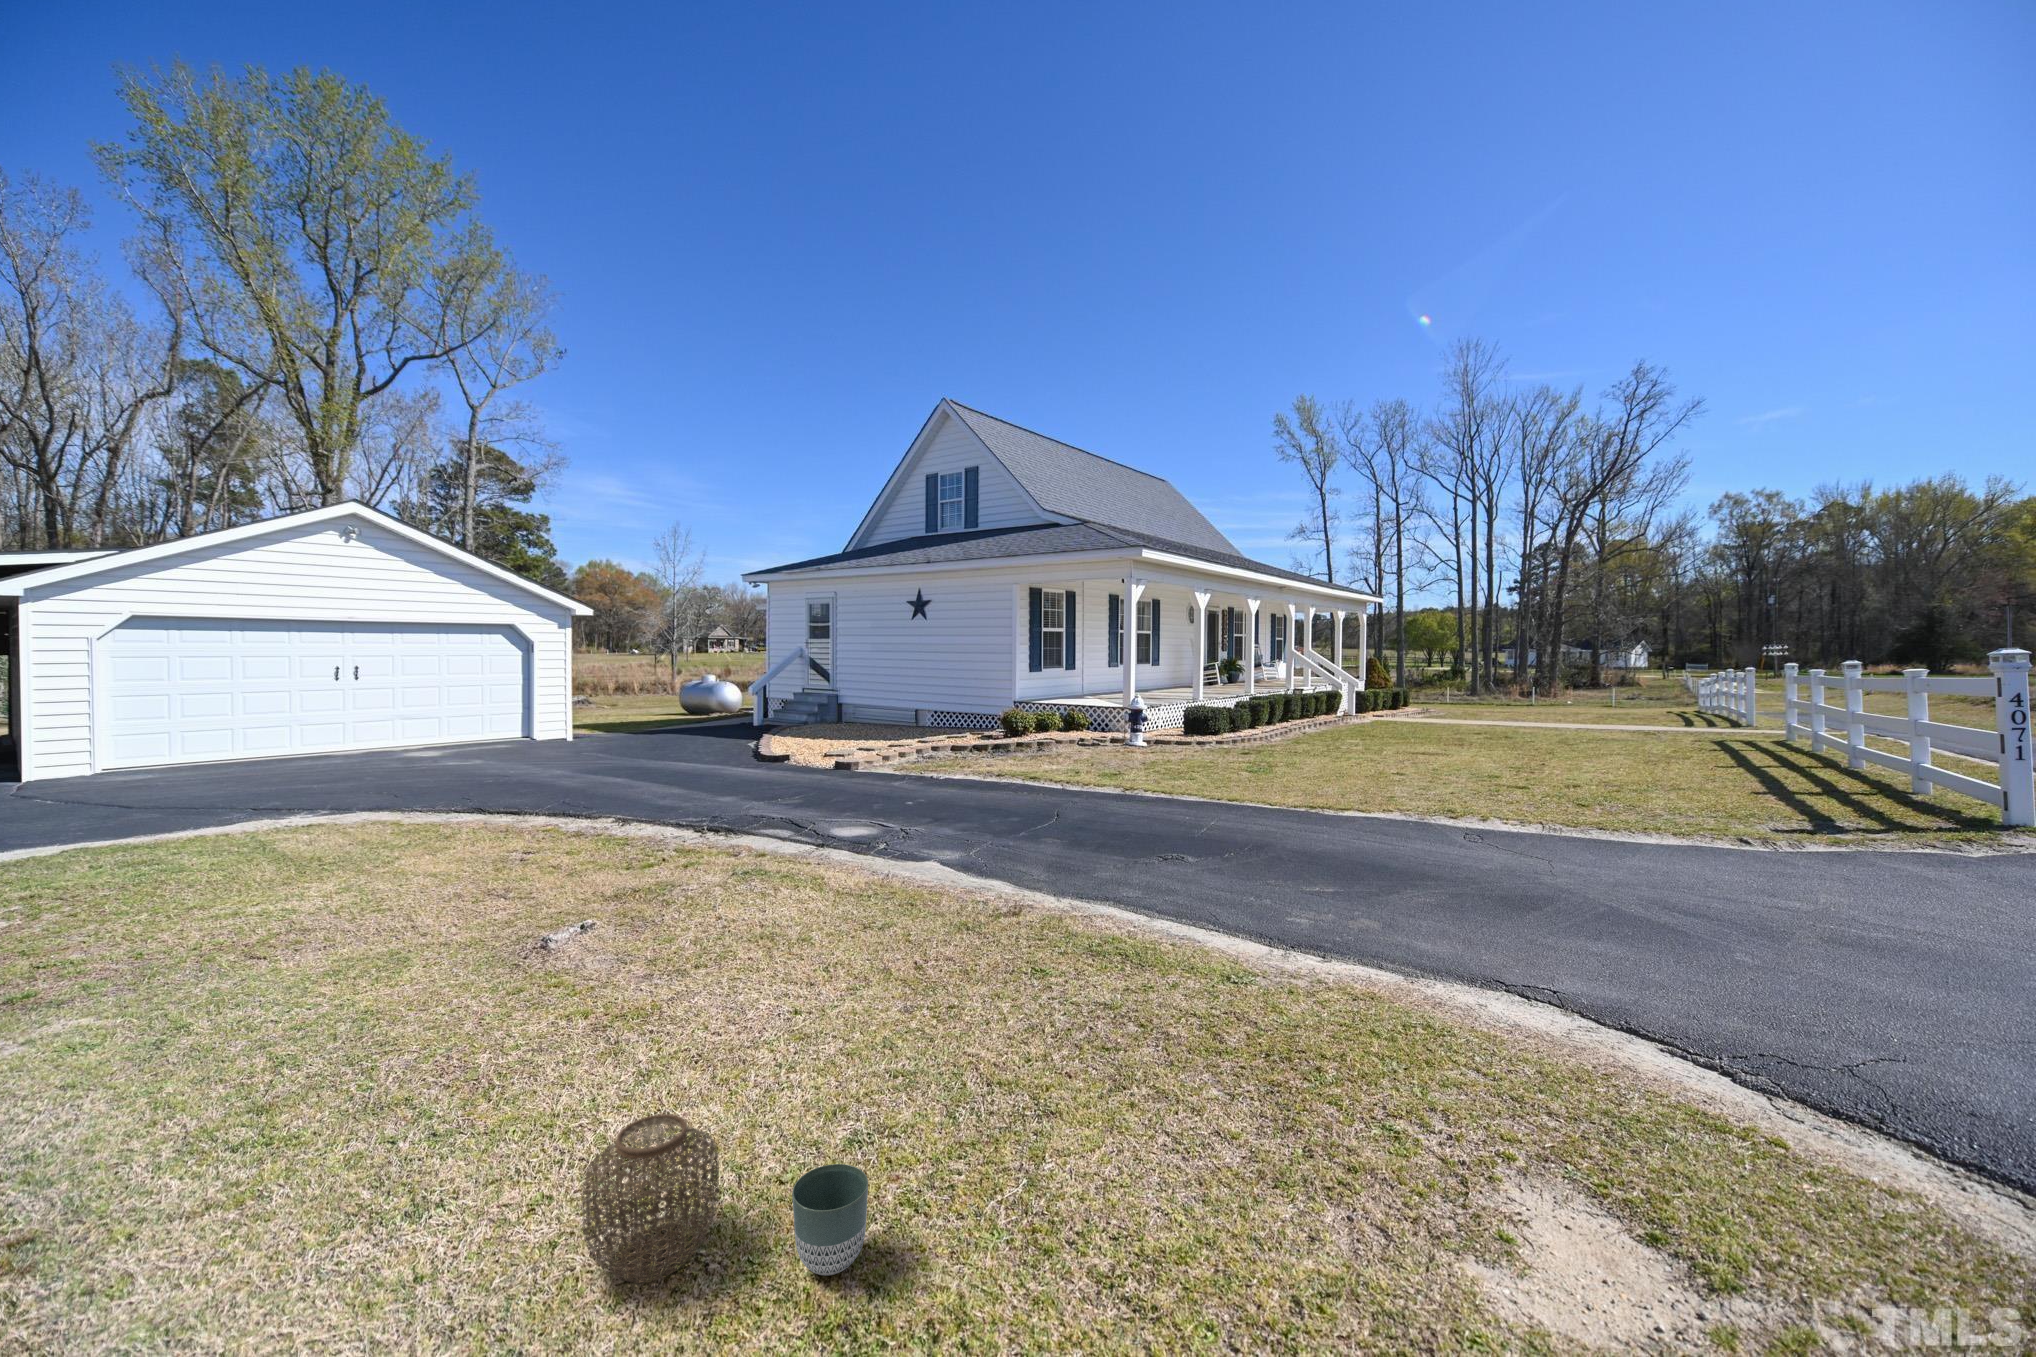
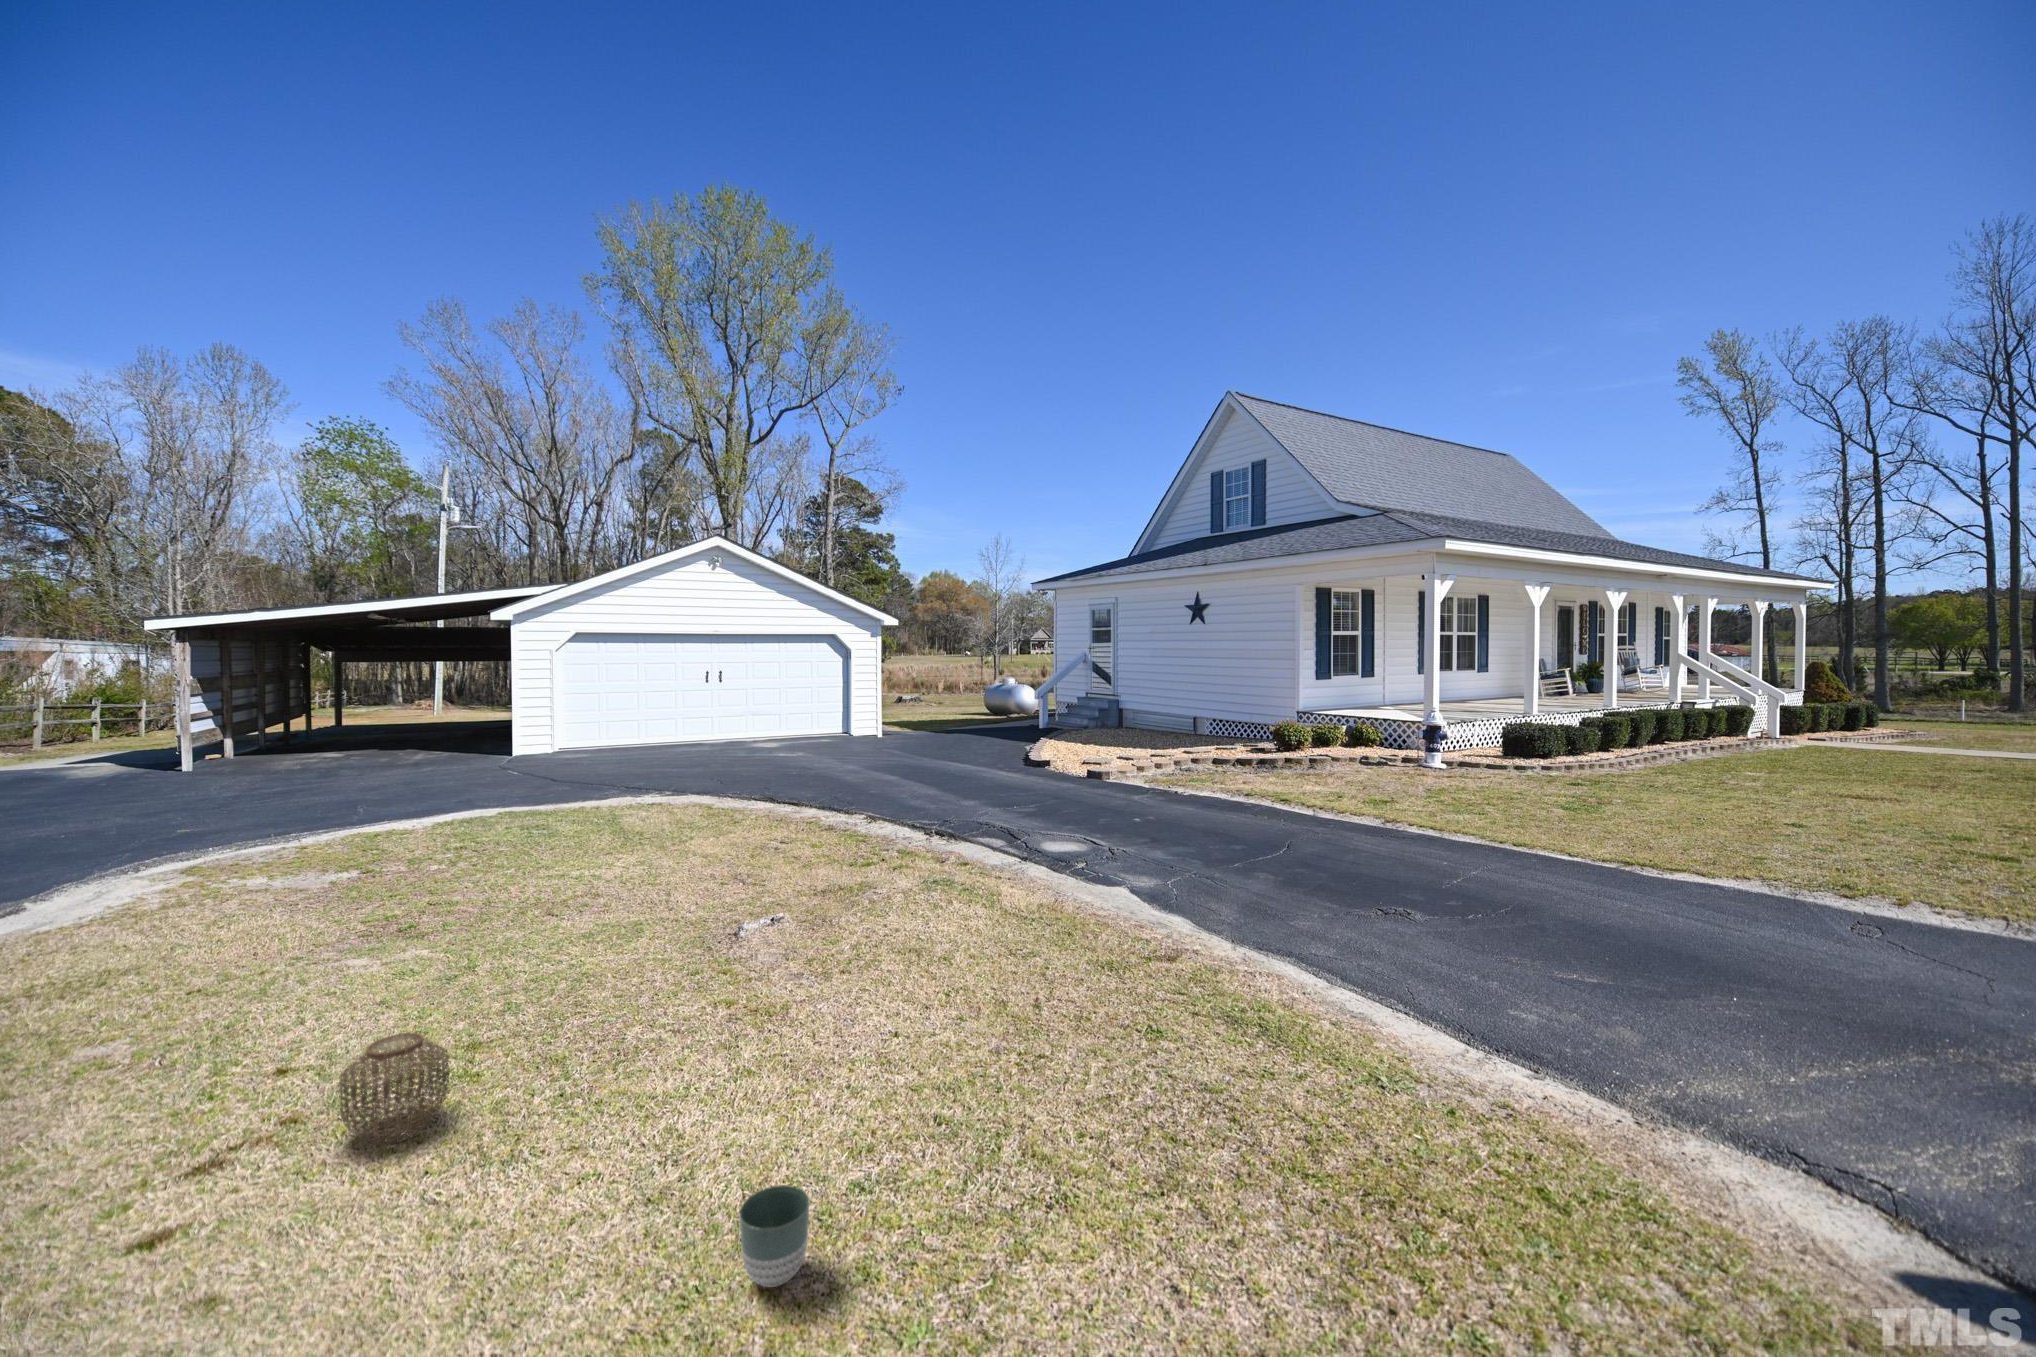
woven basket: present [582,1114,719,1282] -> present [339,1033,449,1145]

